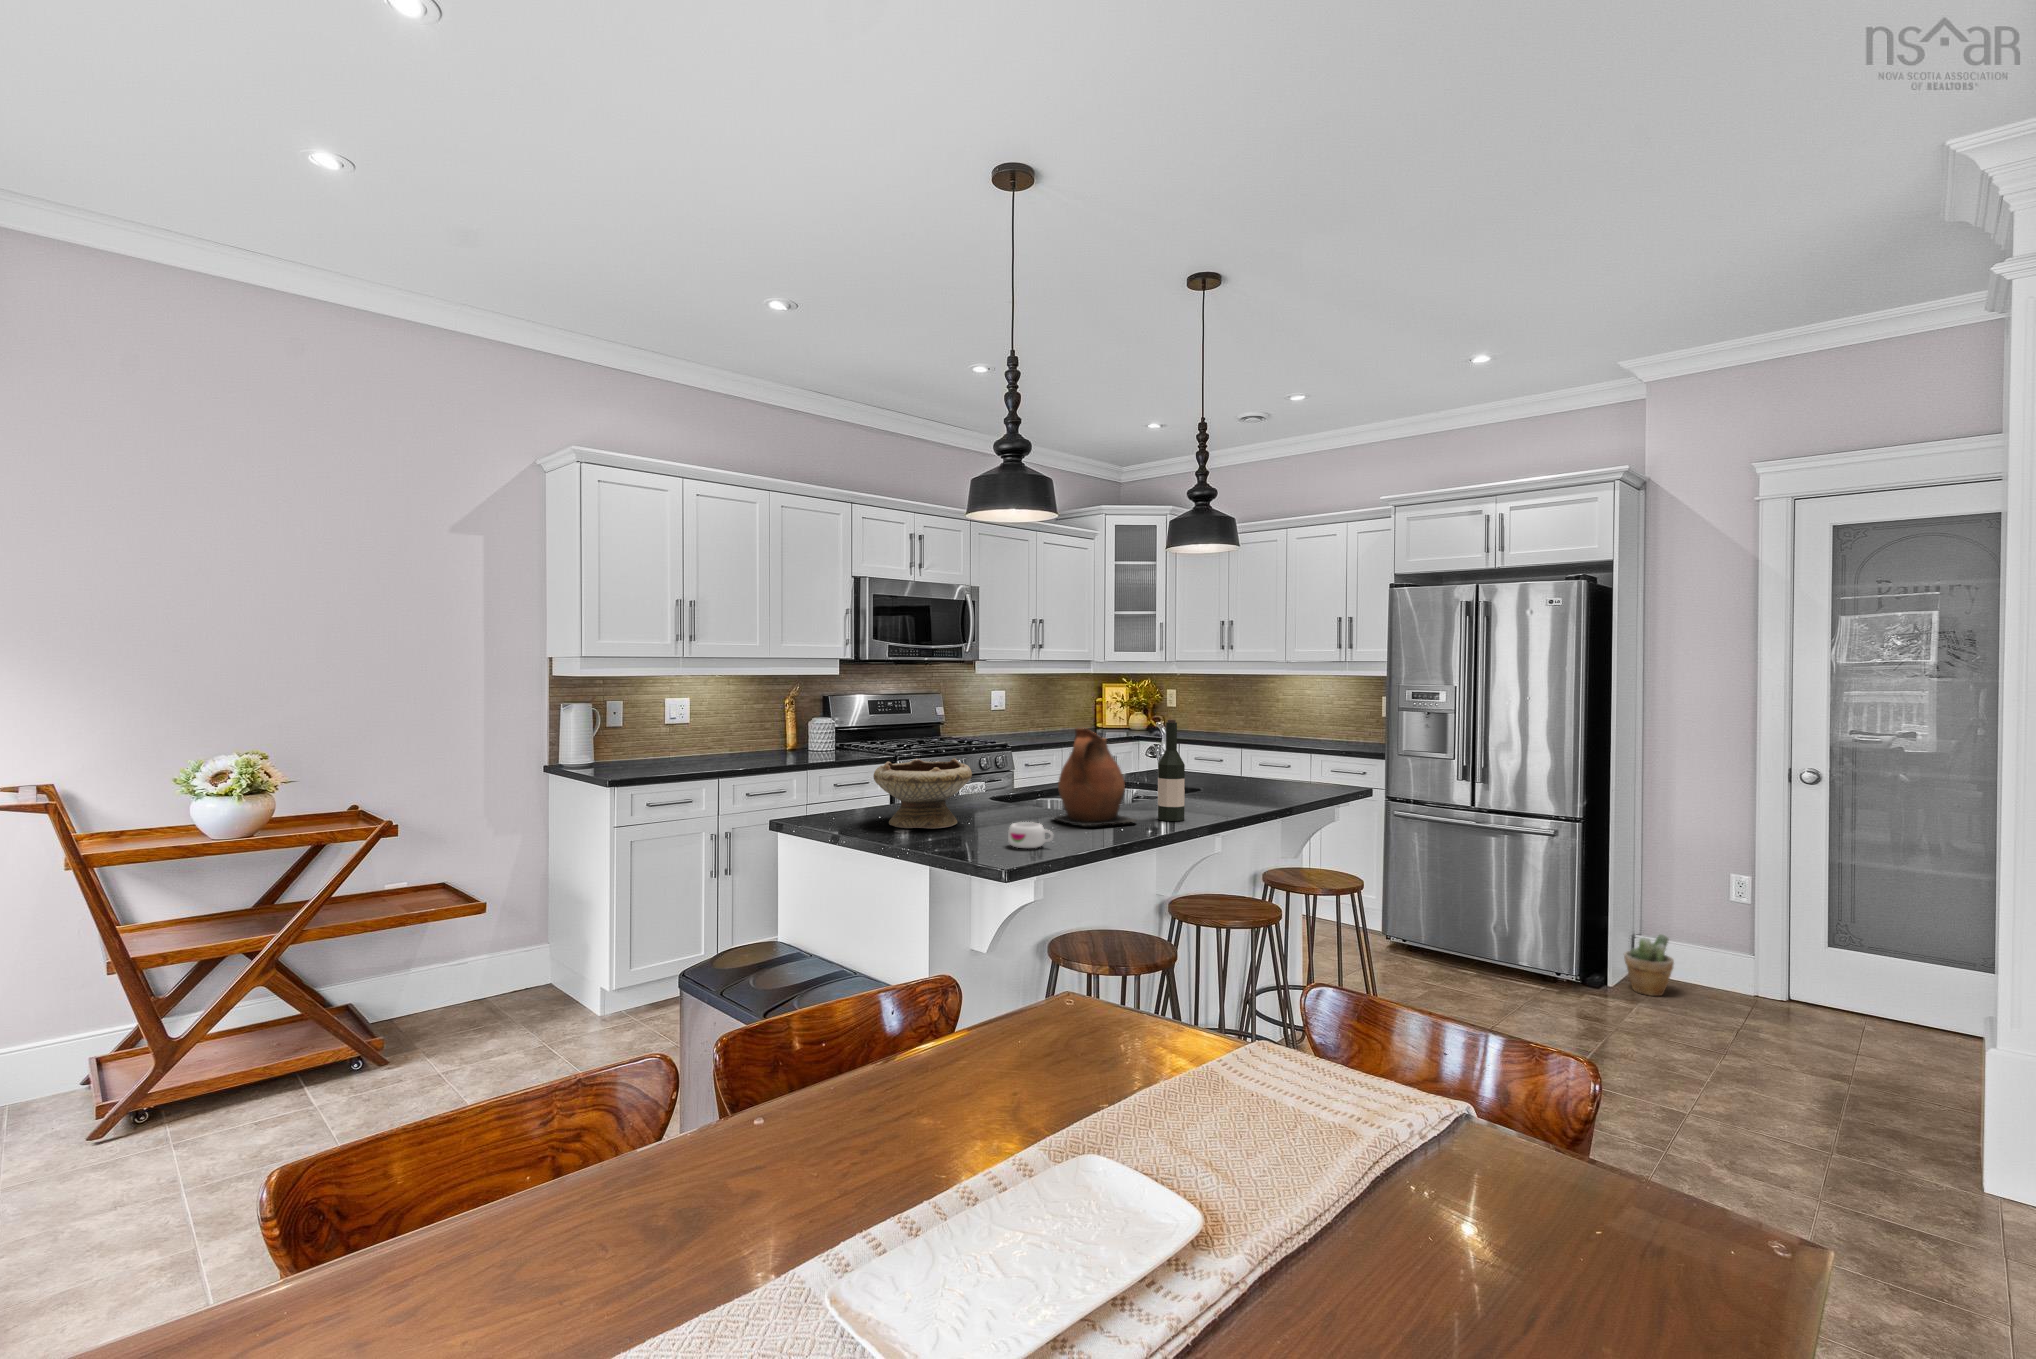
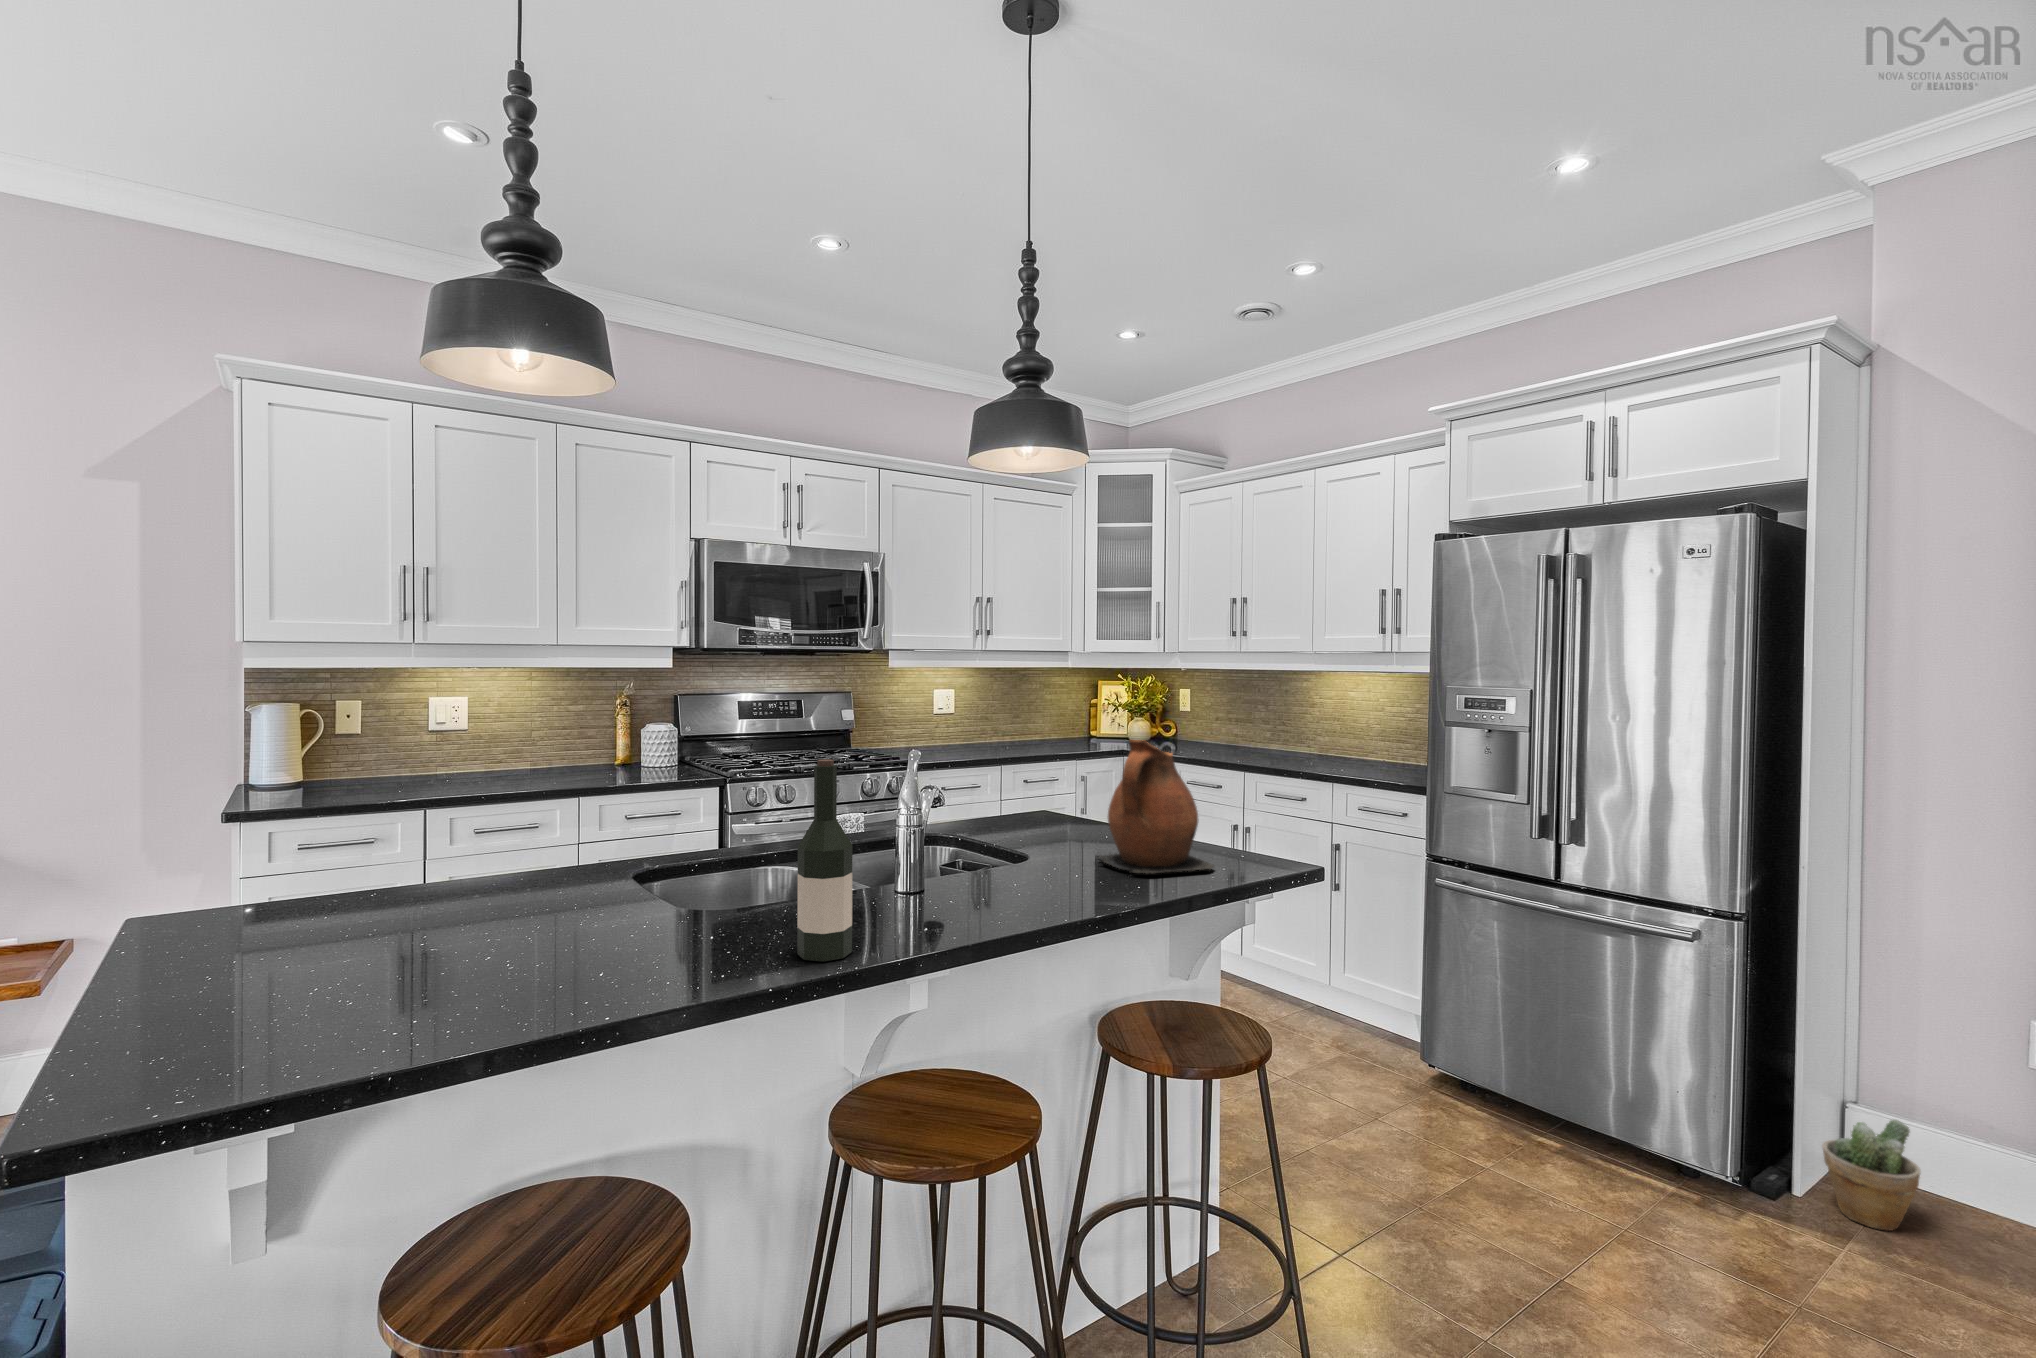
ceramic pitcher: present [1055,728,1136,826] -> present [1099,740,1214,873]
bowl: present [873,758,972,829] -> none [233,821,457,968]
mug: present [1008,822,1053,848] -> none [279,991,380,1062]

